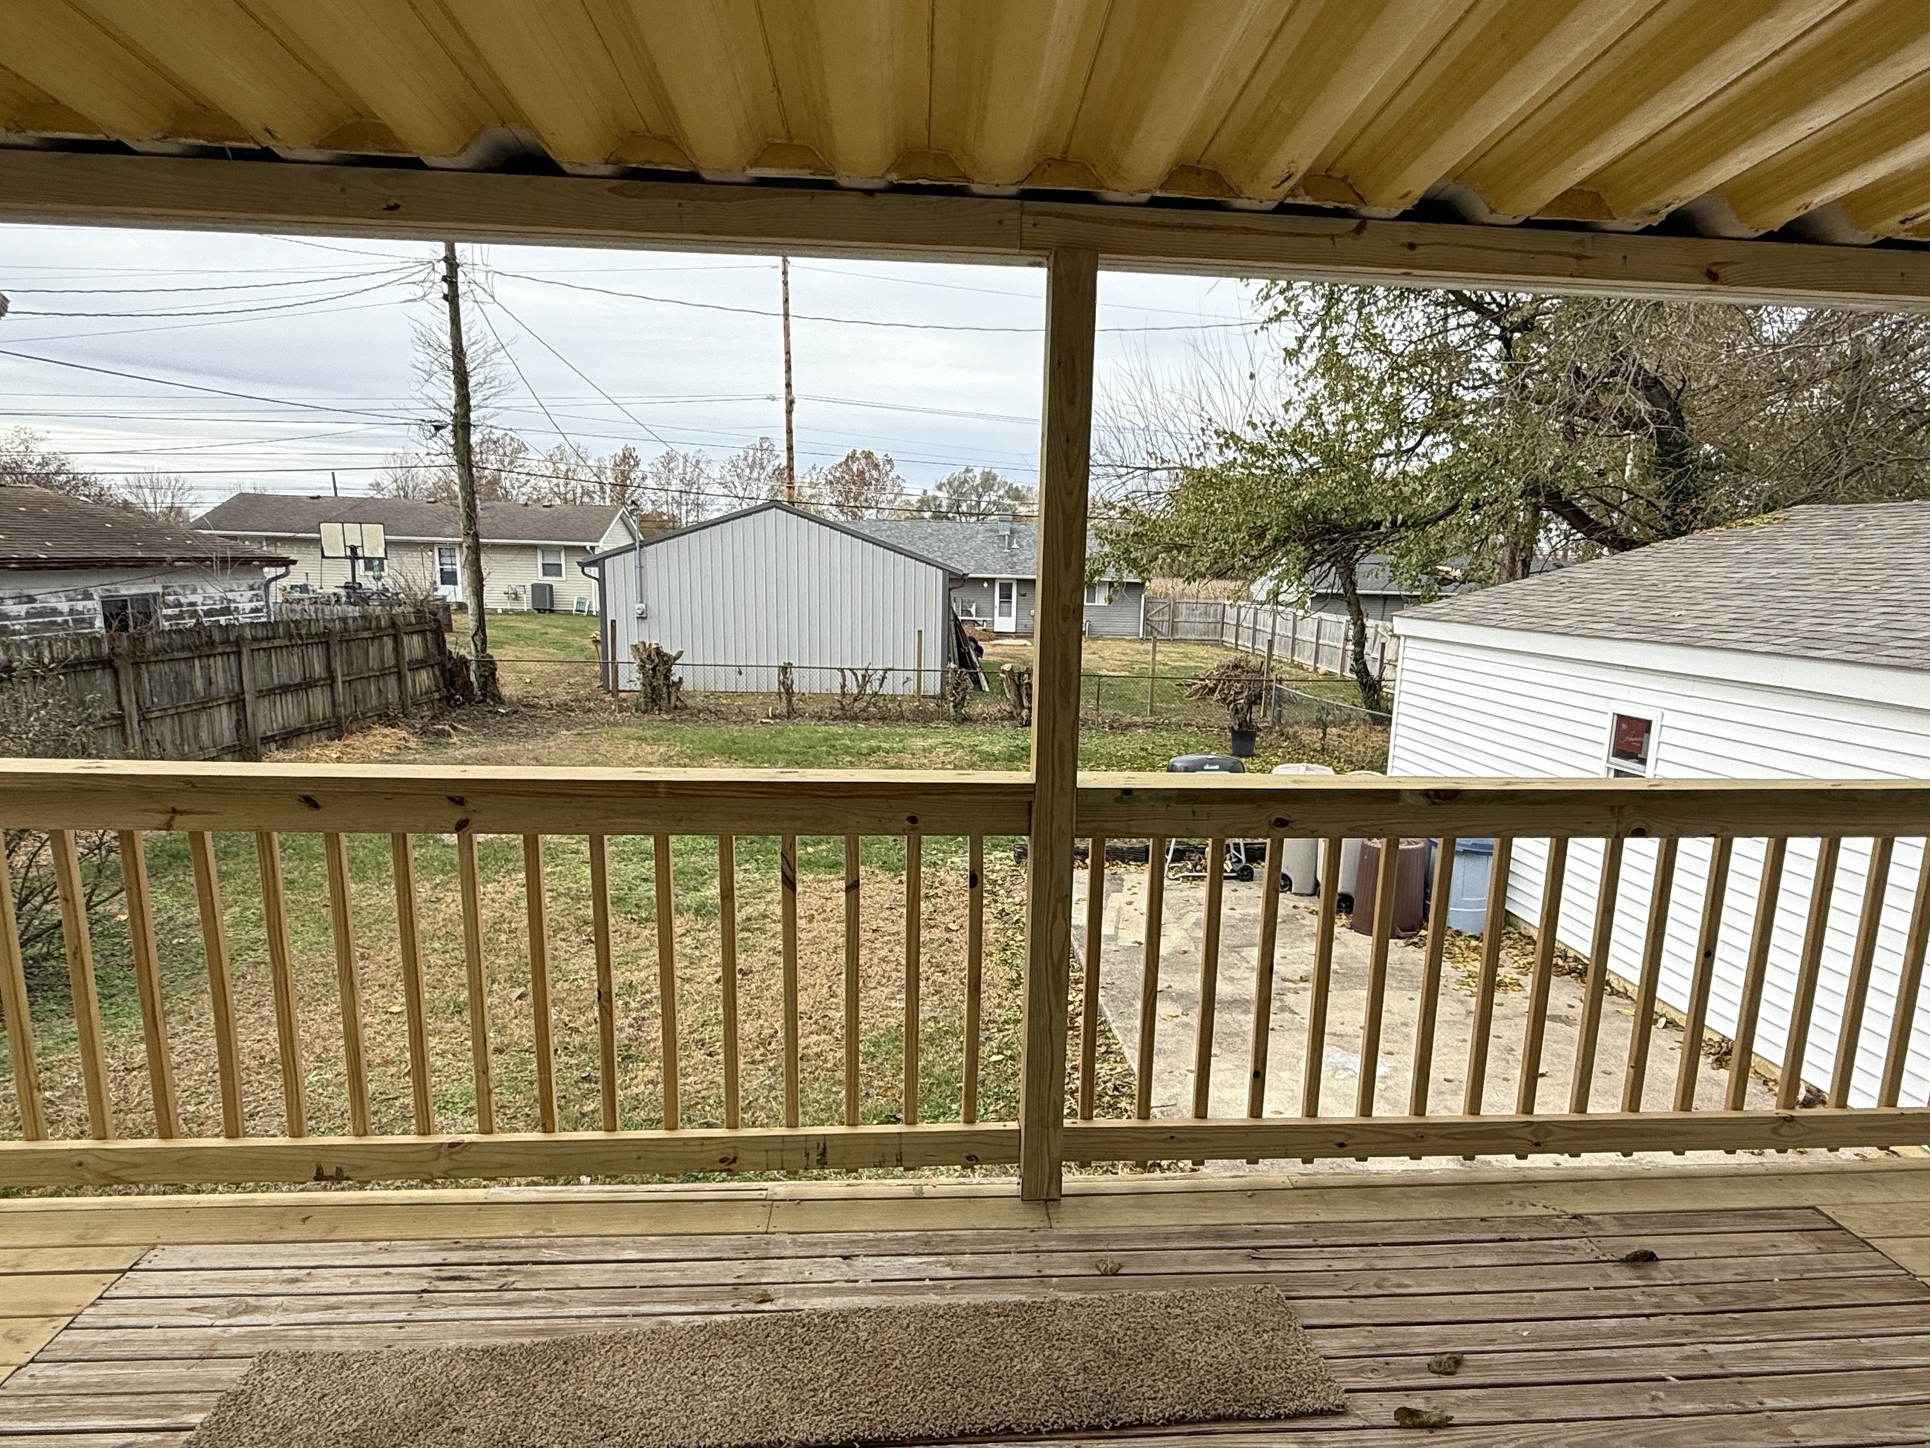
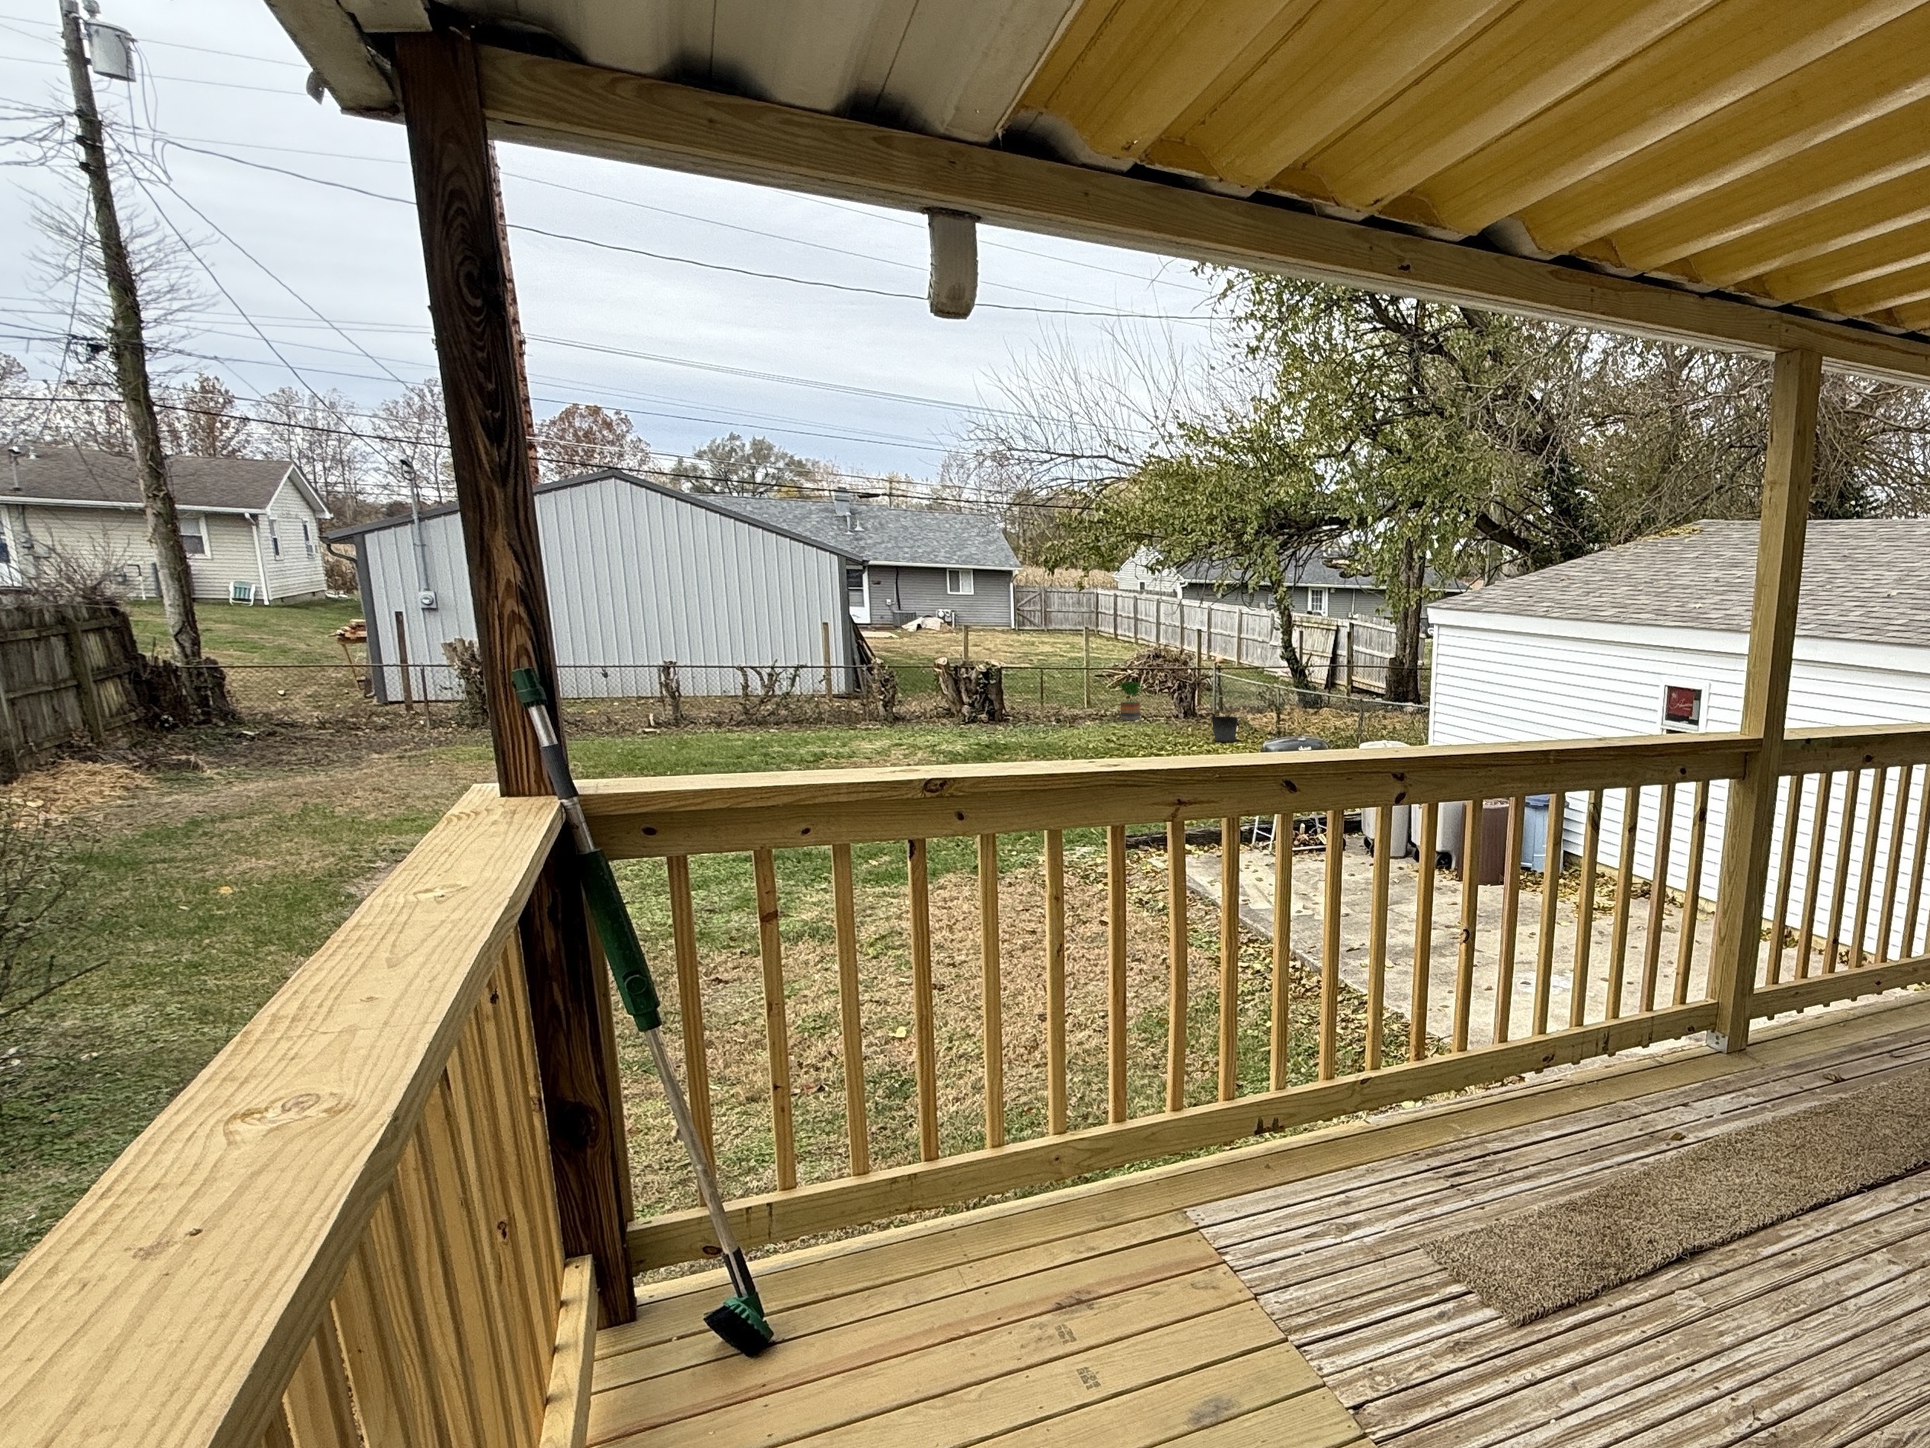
potted tree: none [1161,691,1186,730] -> present [1120,681,1143,720]

